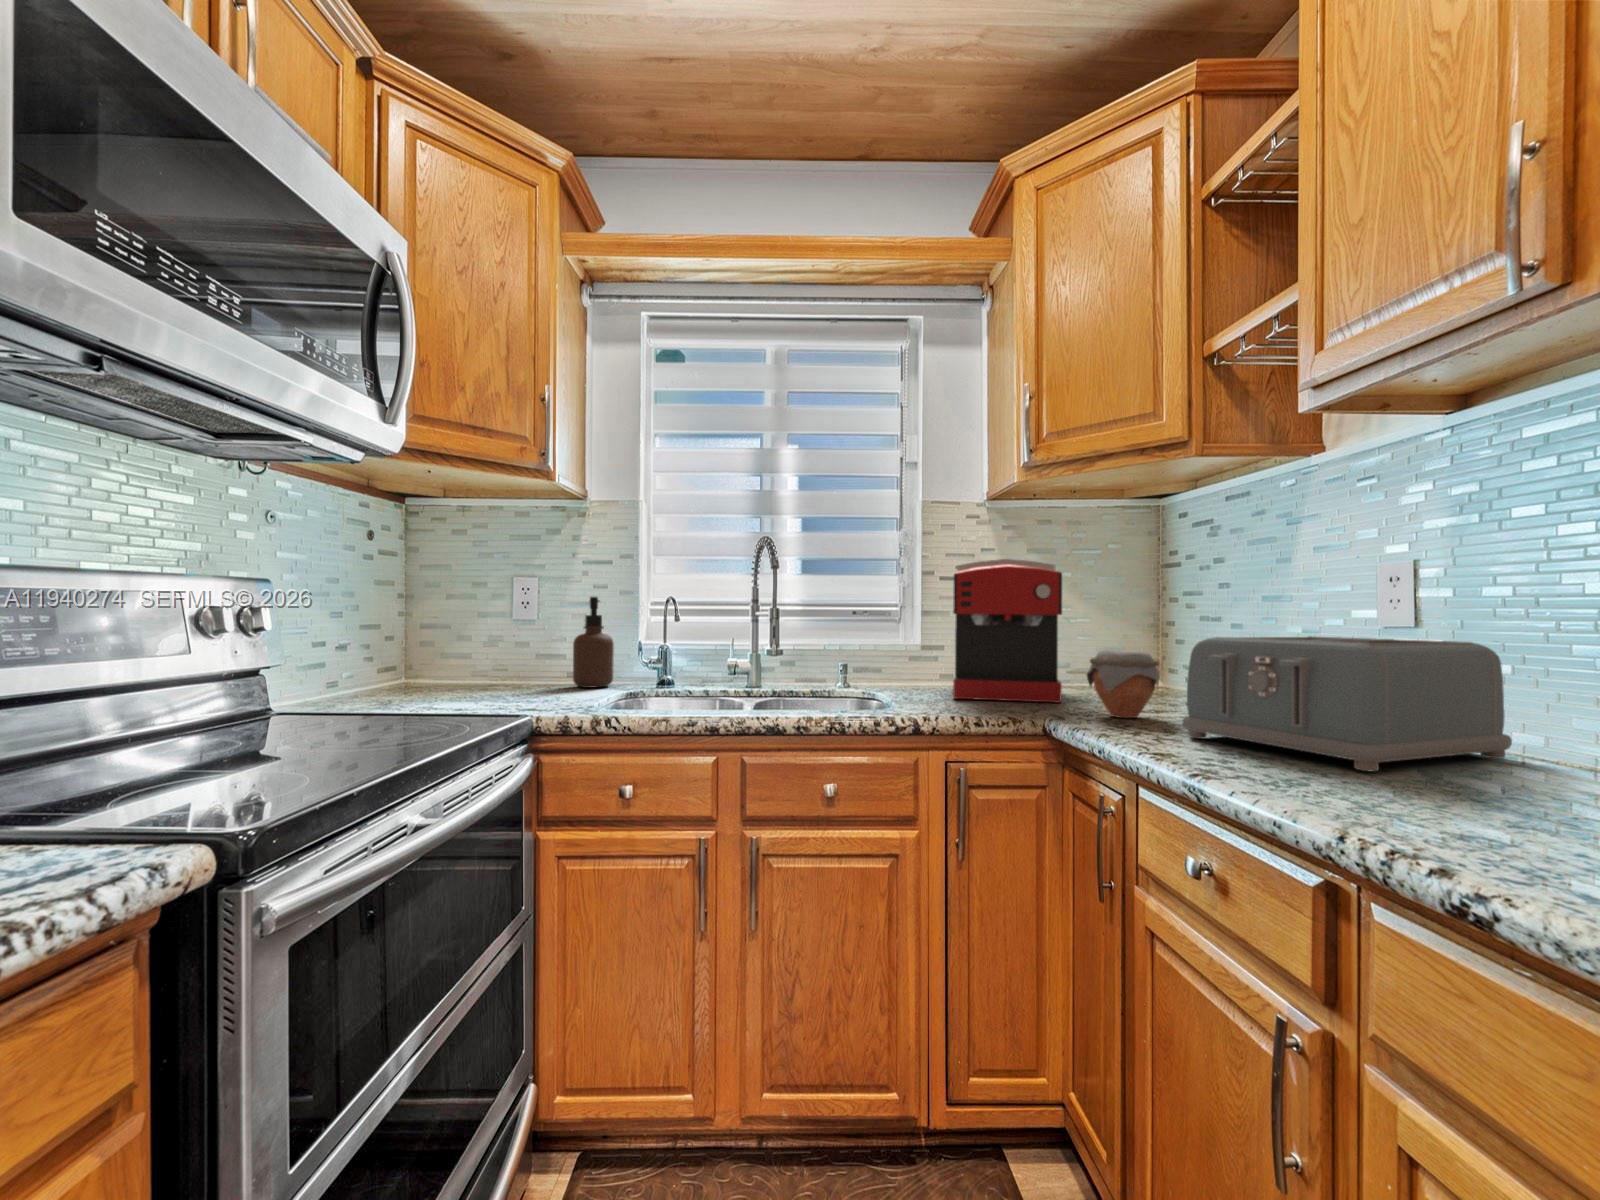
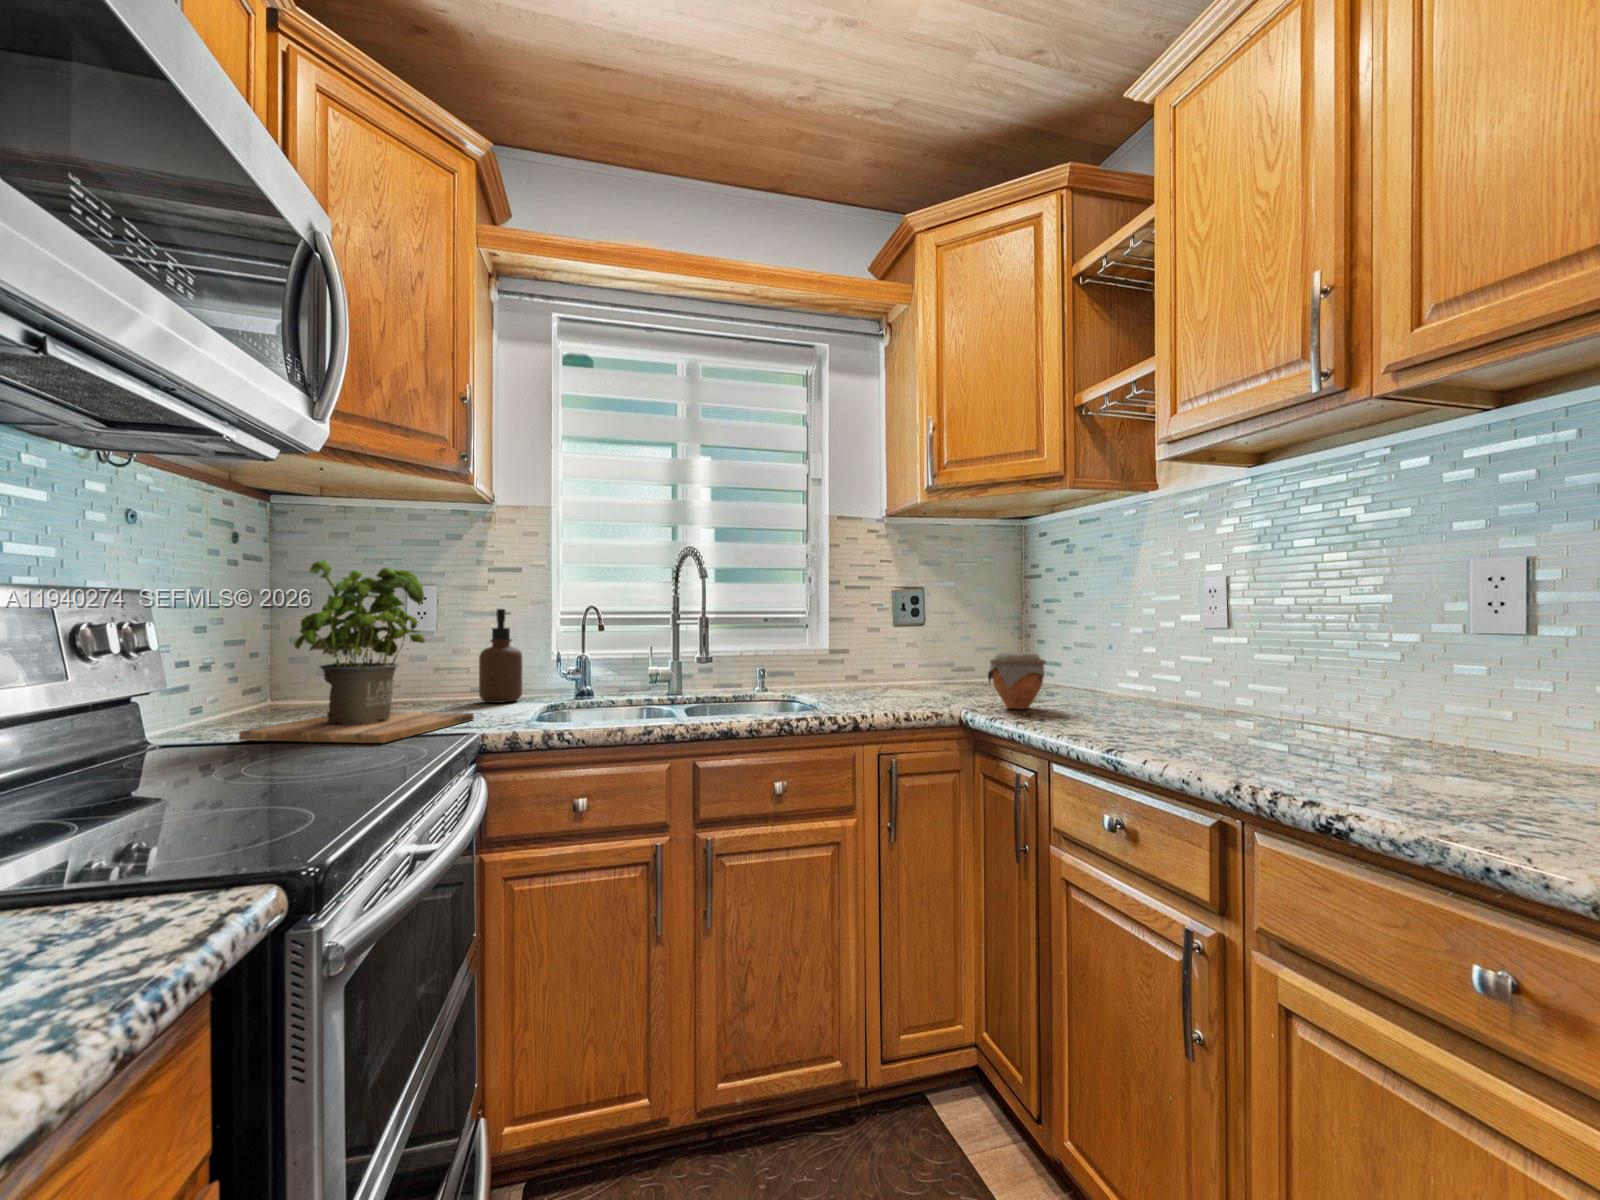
potted plant: none [333,548,547,721] -> present [239,561,474,743]
coffee maker: present [953,559,1062,702] -> none [857,572,958,699]
toaster: present [1182,636,1512,771] -> none [1076,638,1302,740]

